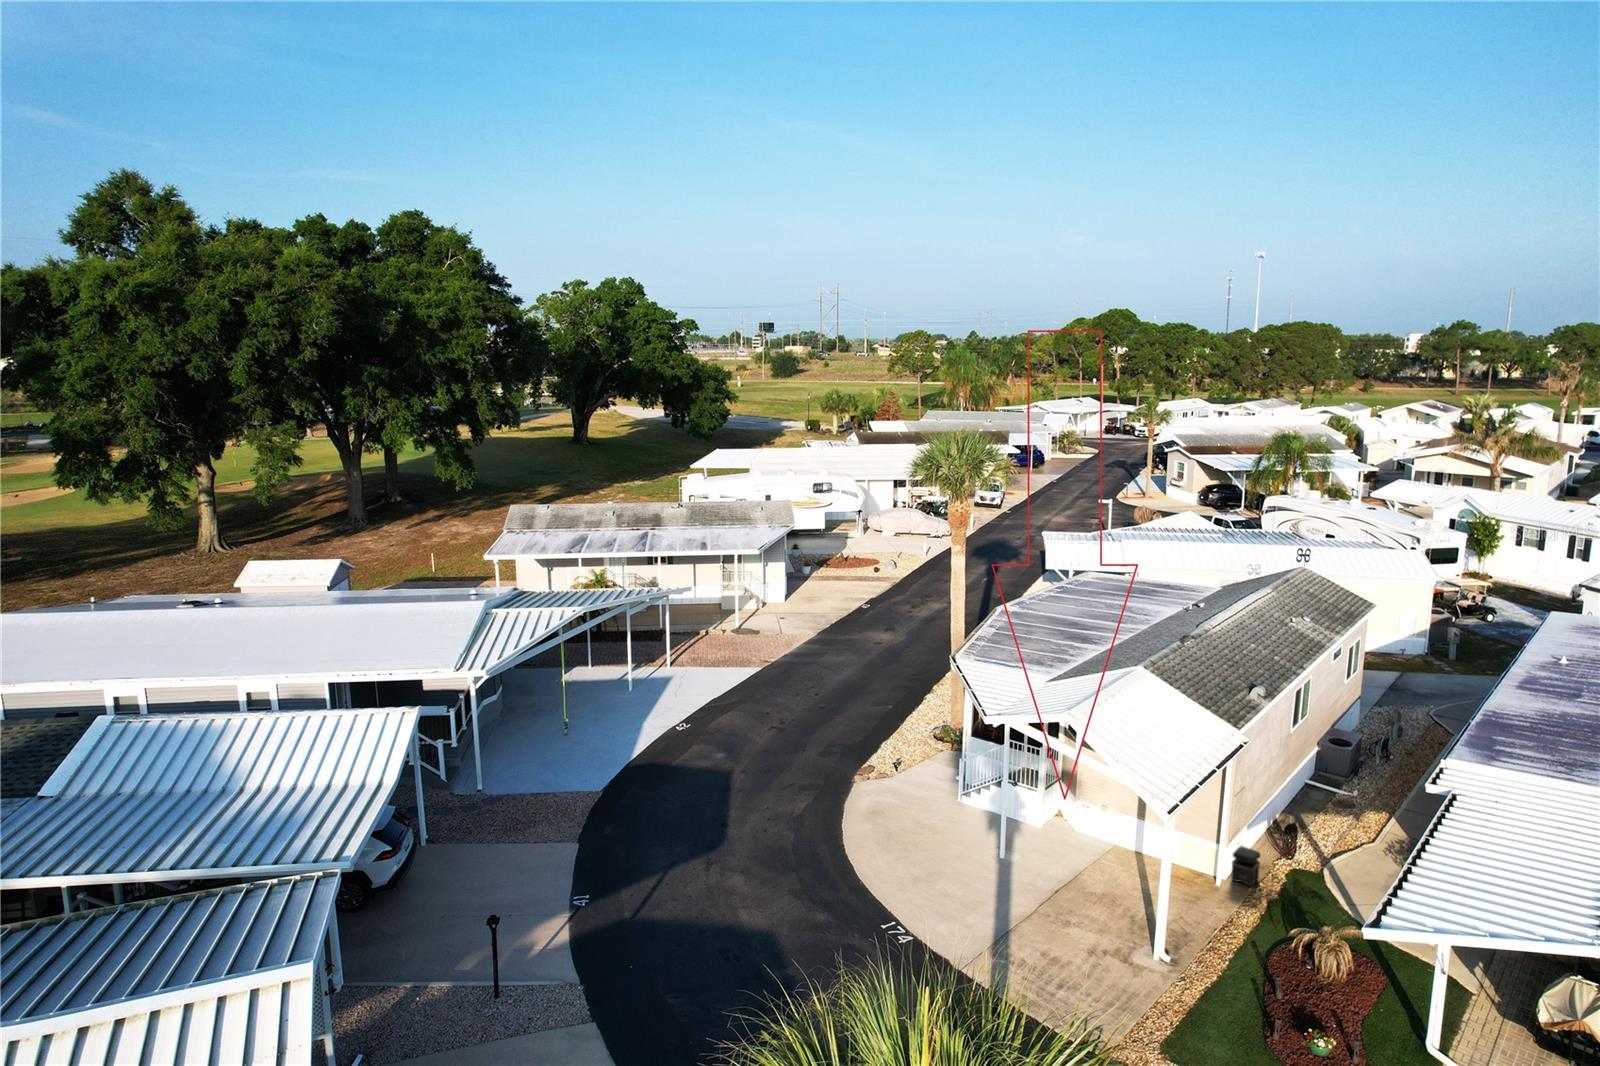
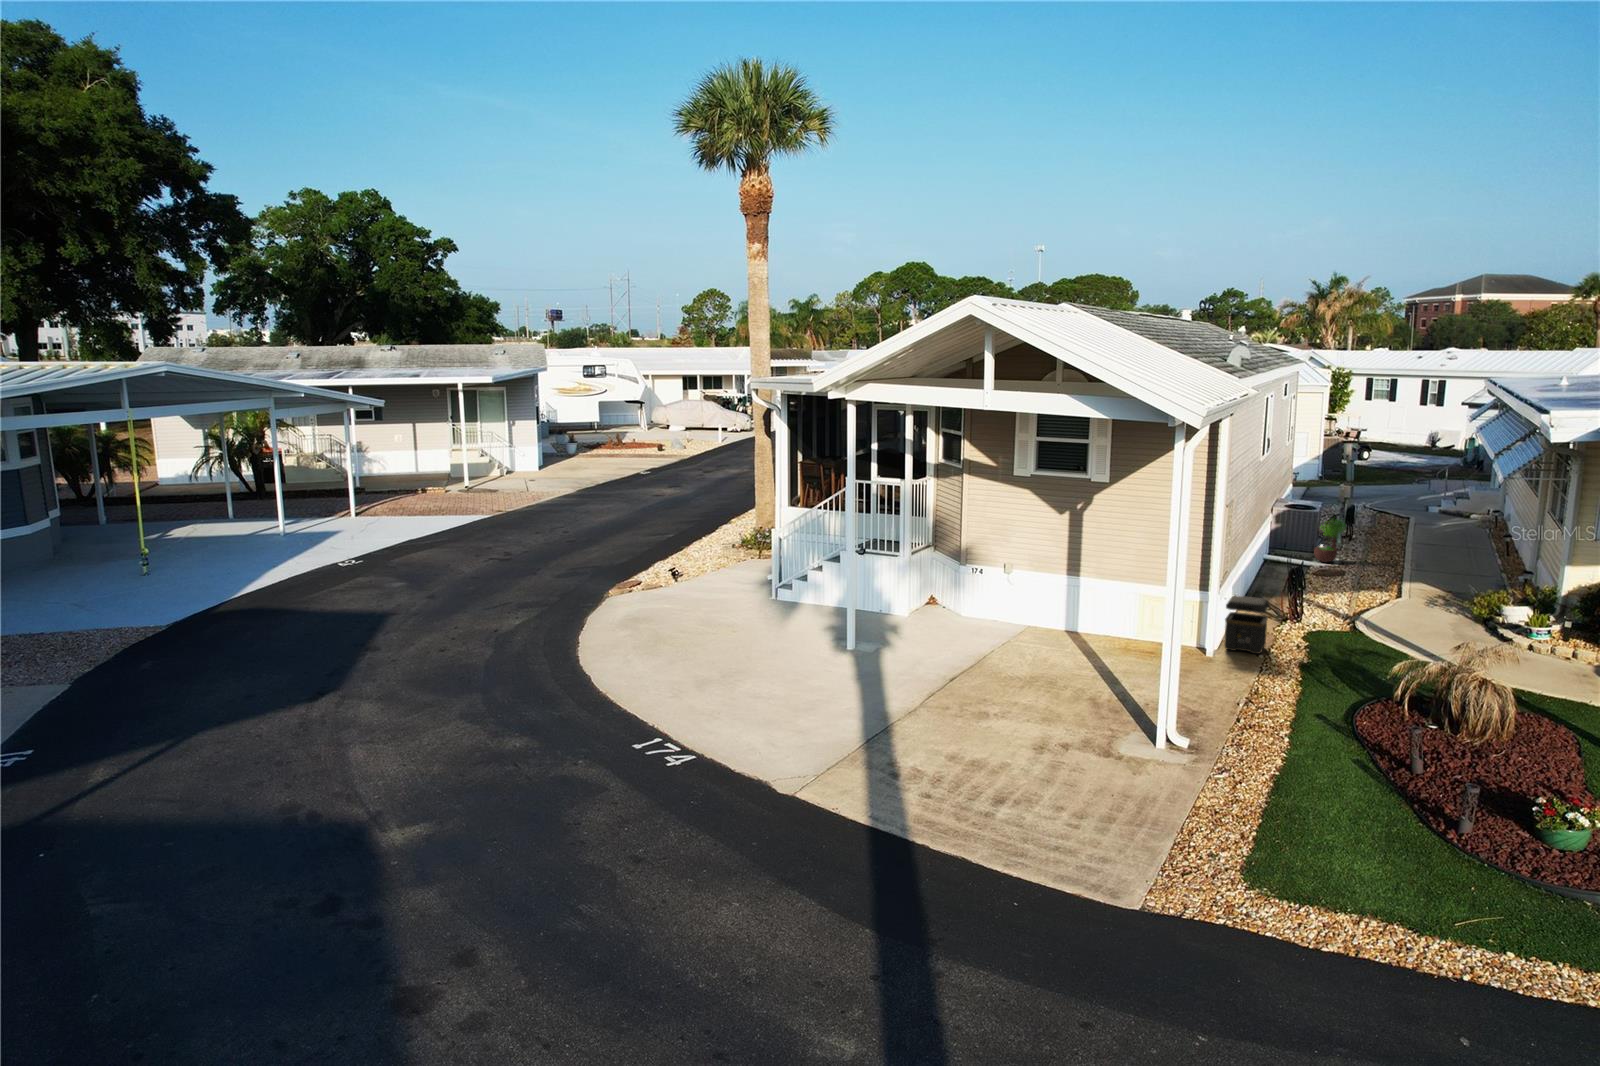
potted tree: none [1346,757,1369,788] -> present [1314,520,1346,562]

